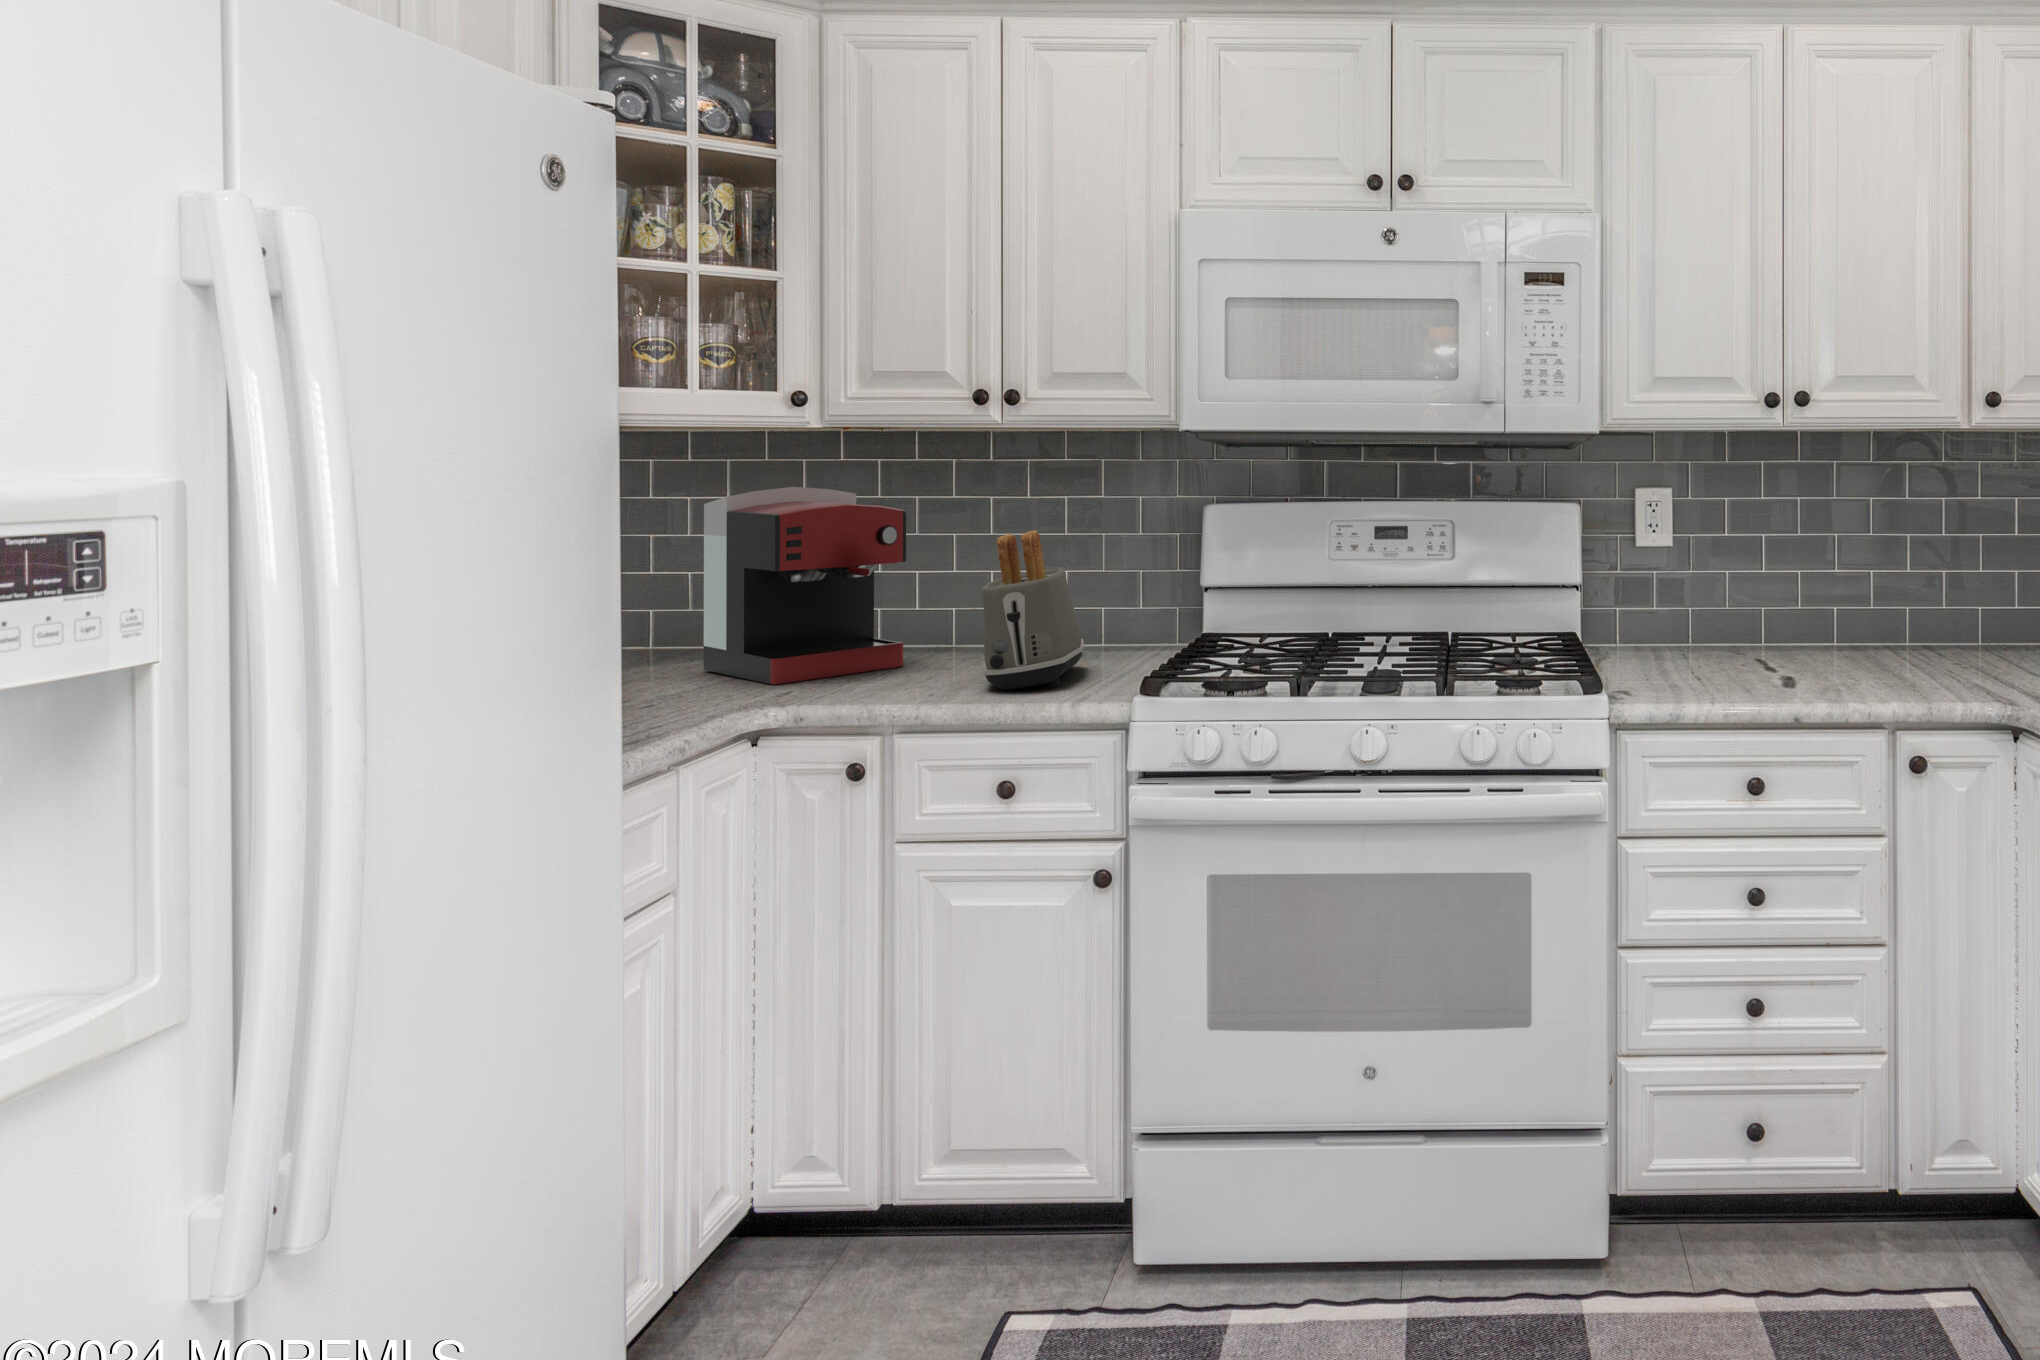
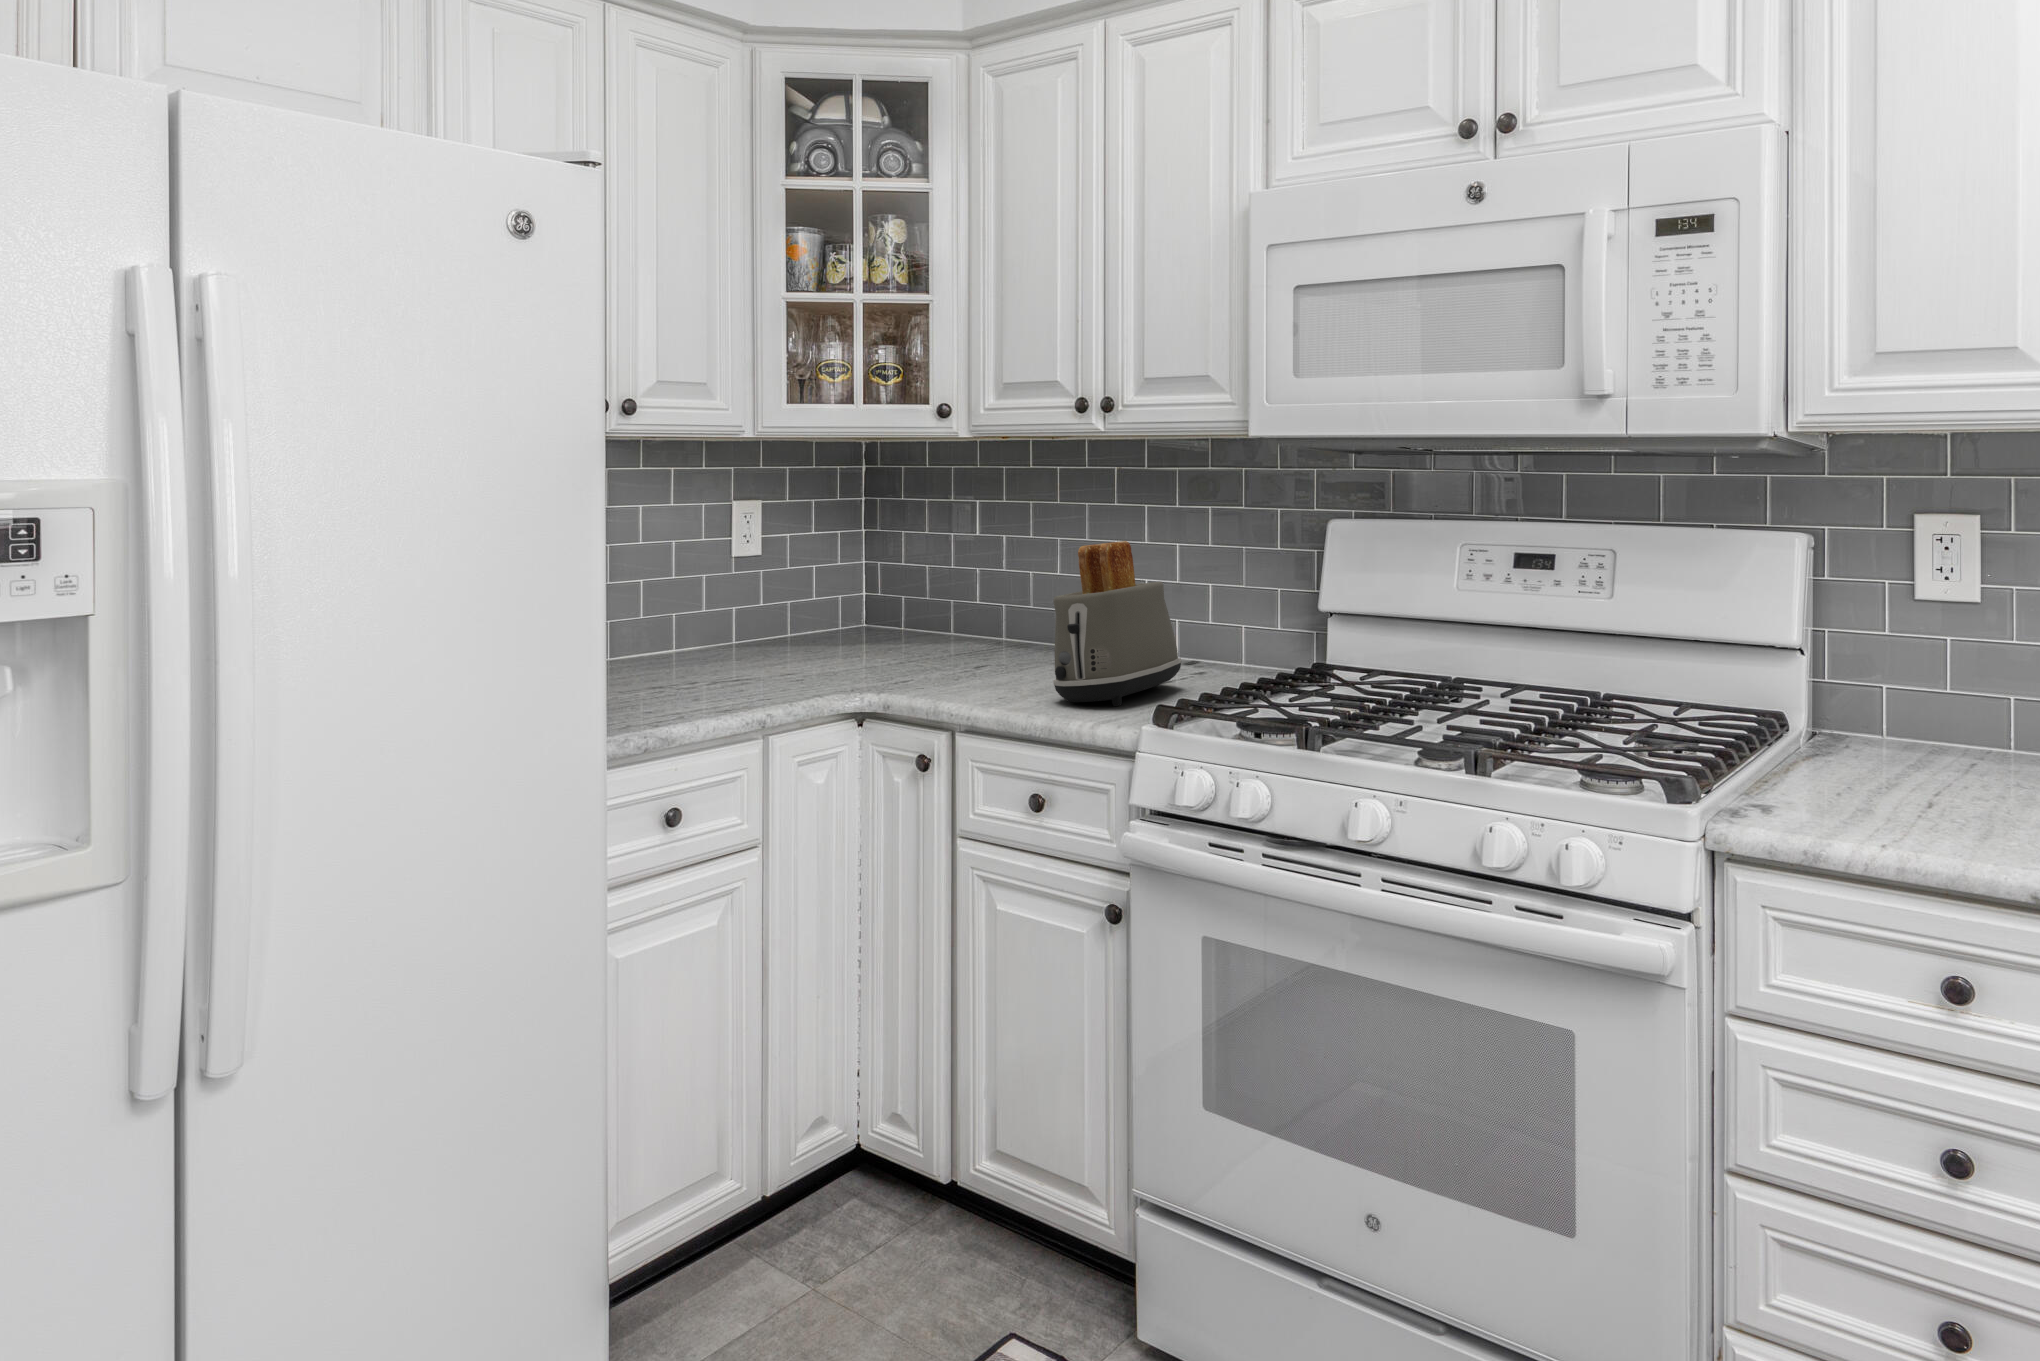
coffee maker: present [704,487,906,684] -> none [895,491,1041,673]

